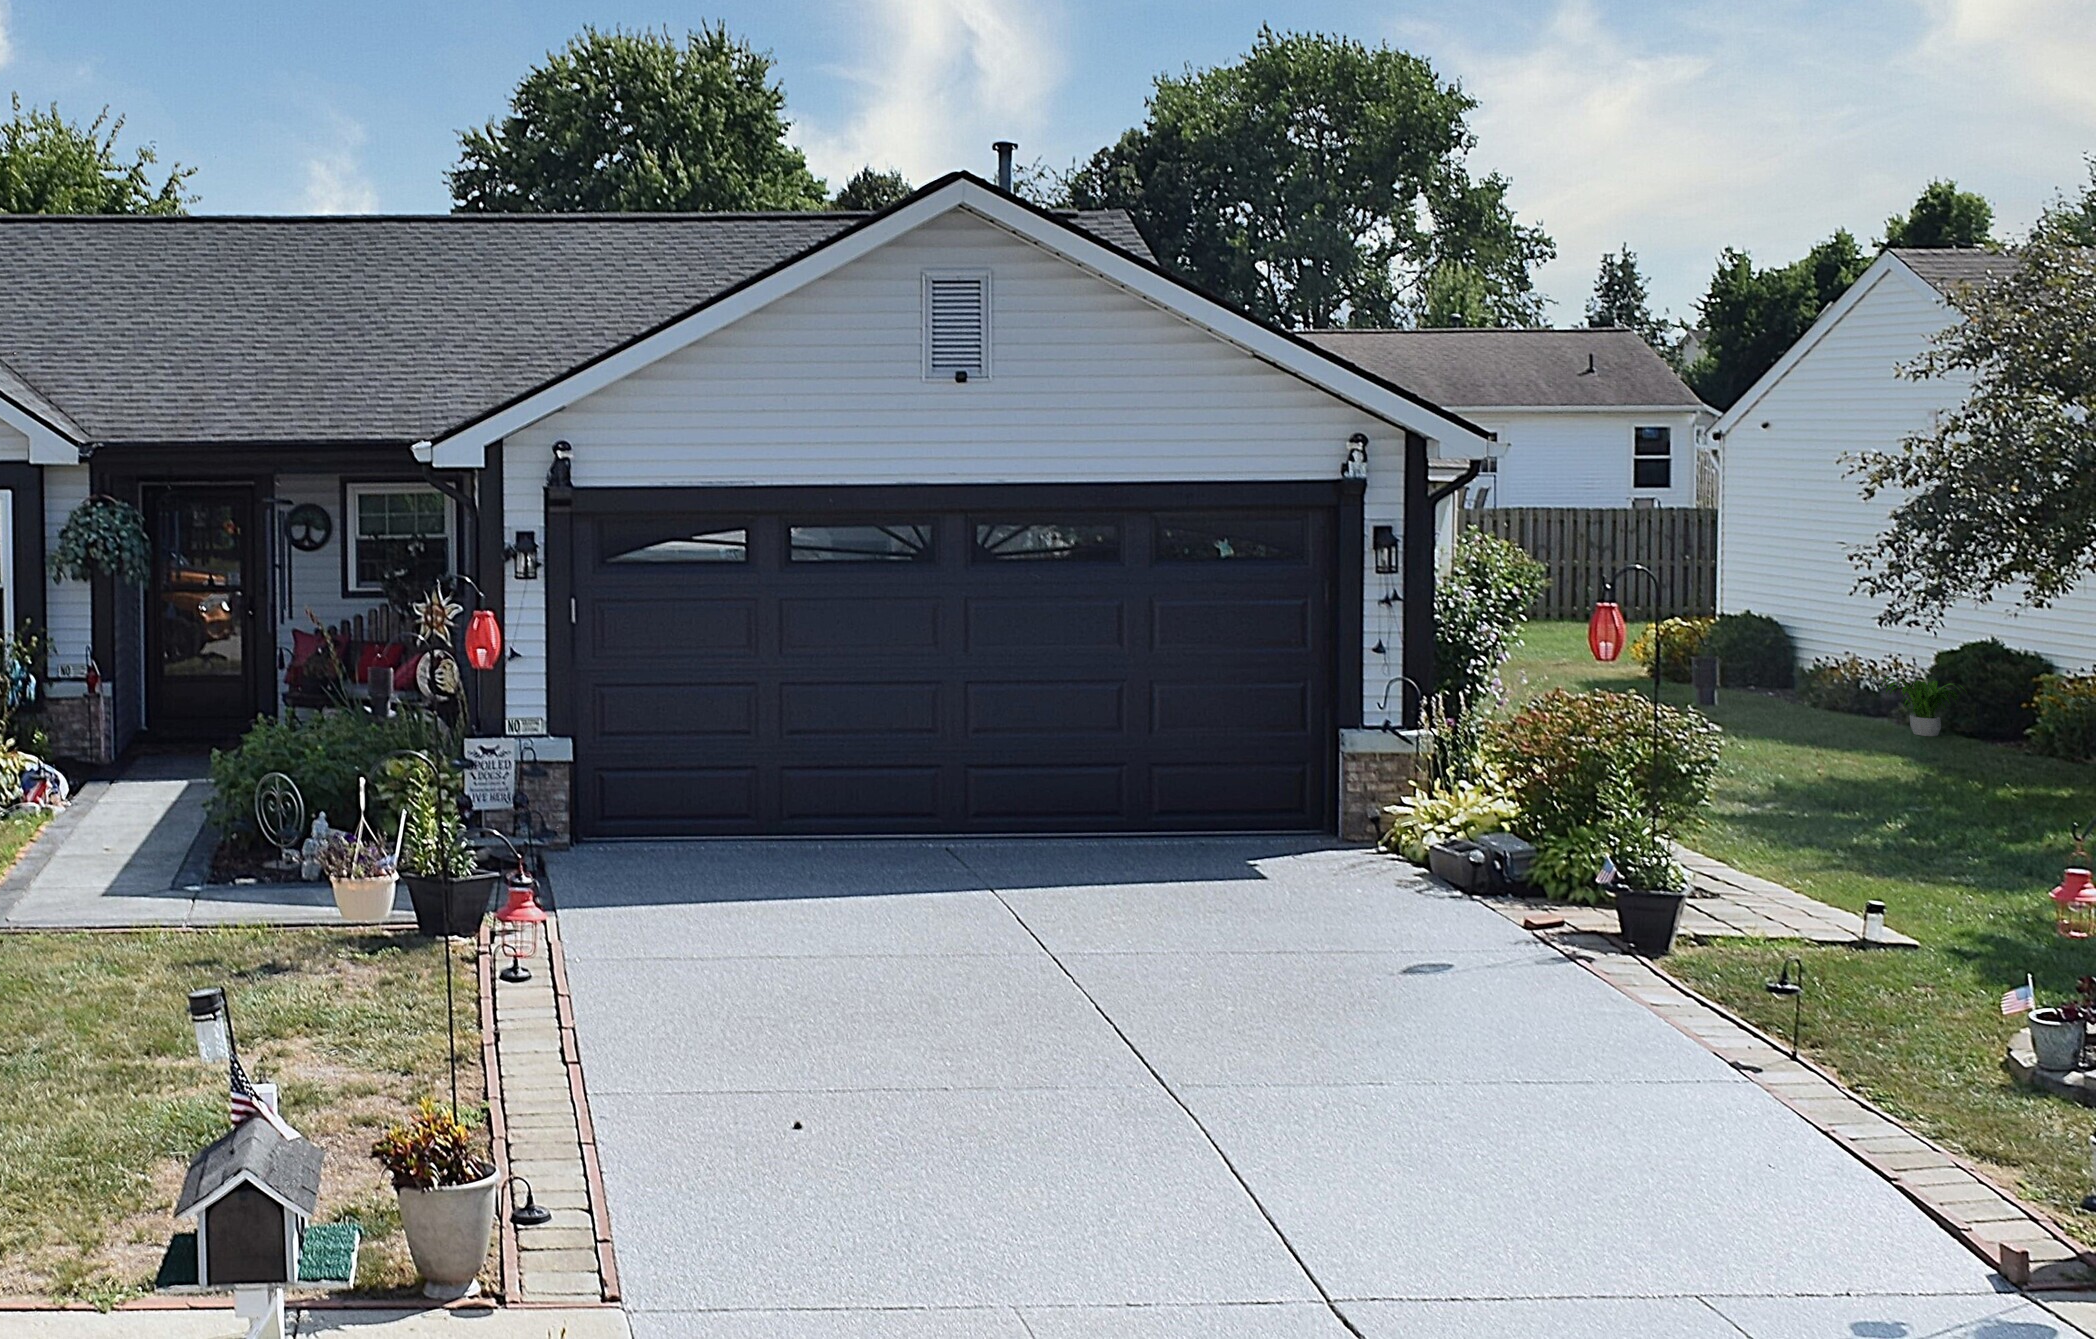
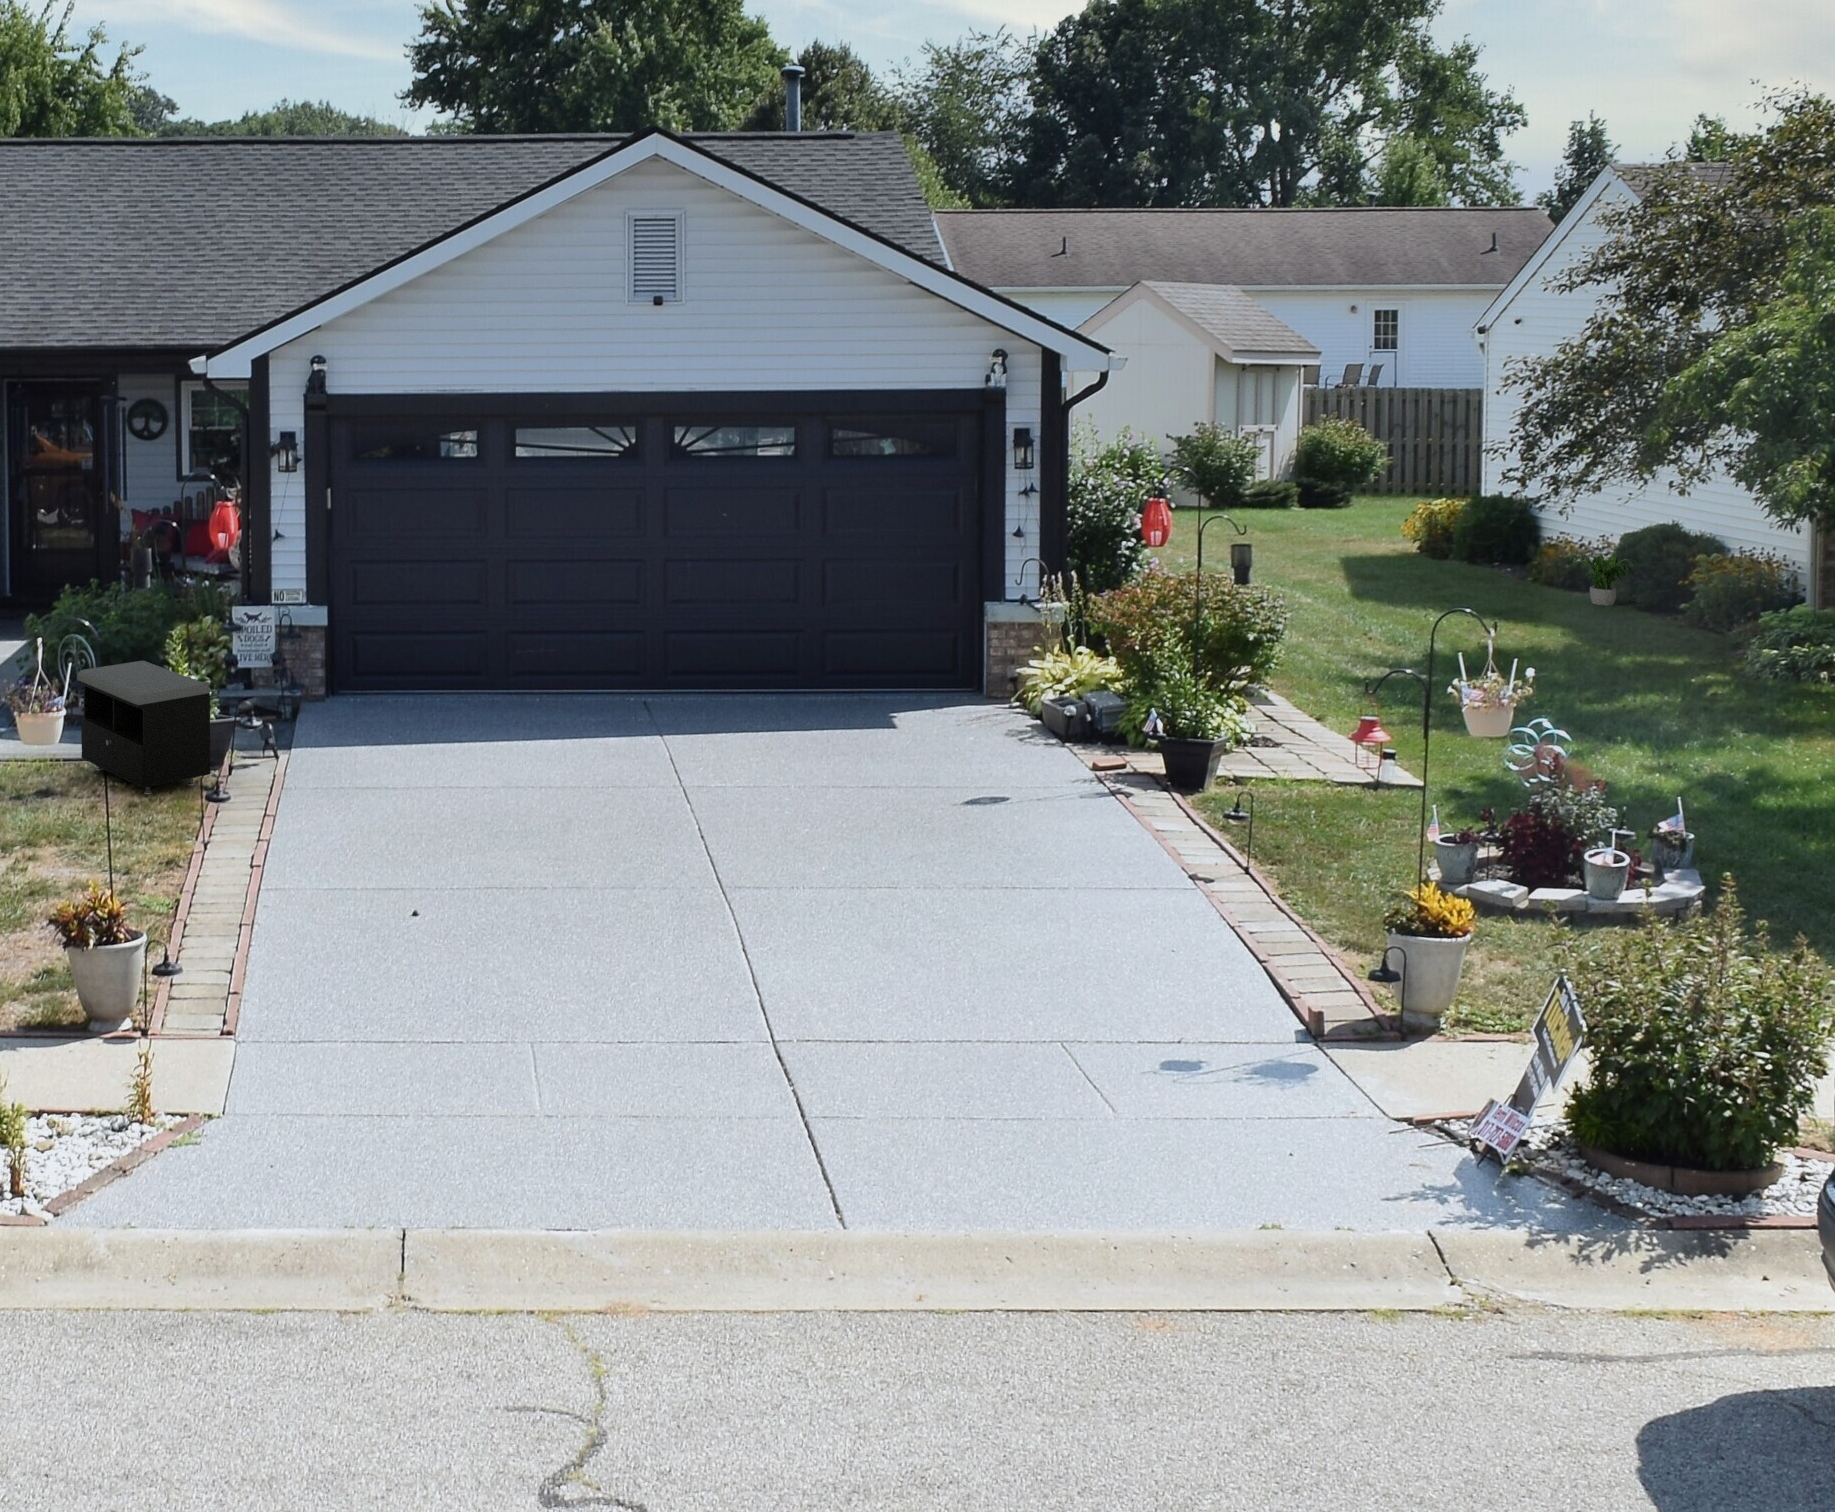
storage bench: none [303,802,473,970] -> present [77,661,210,794]

